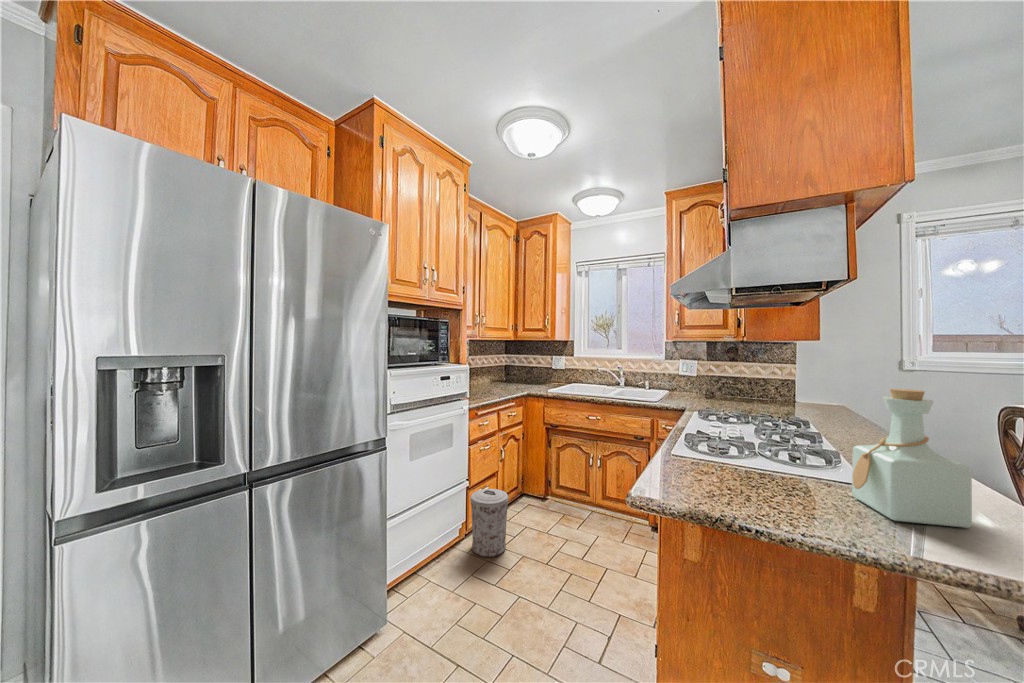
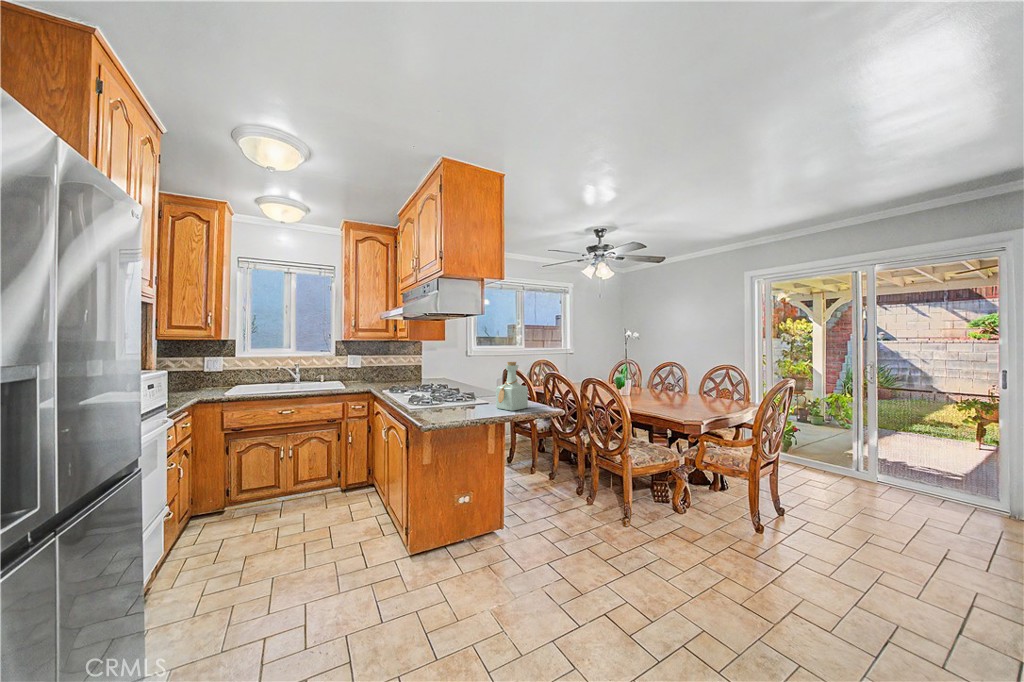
trash can: present [470,489,509,557] -> none [166,505,221,582]

